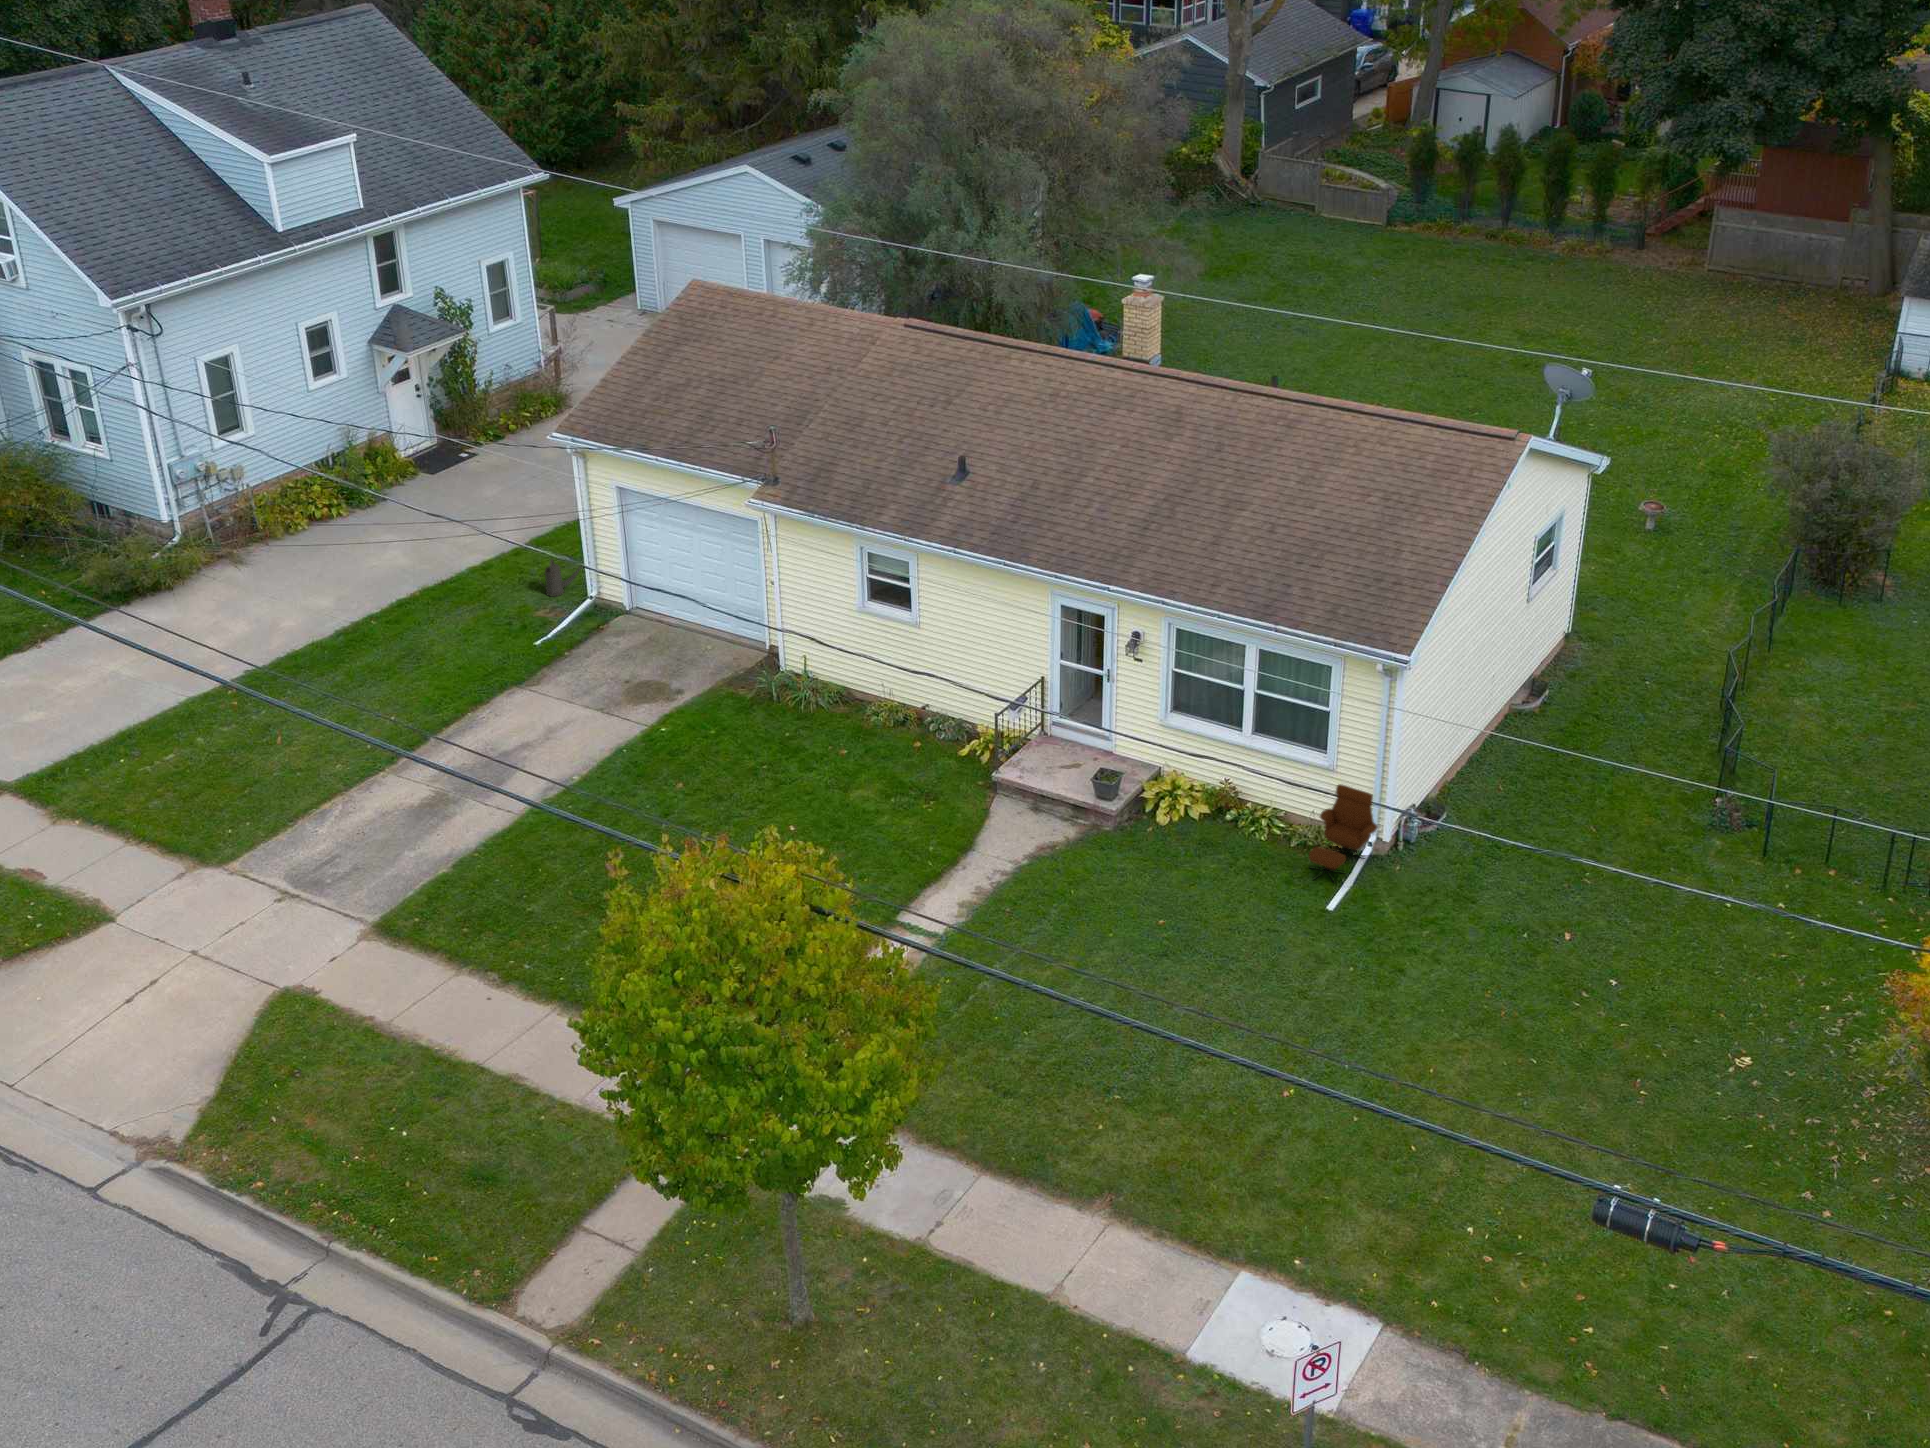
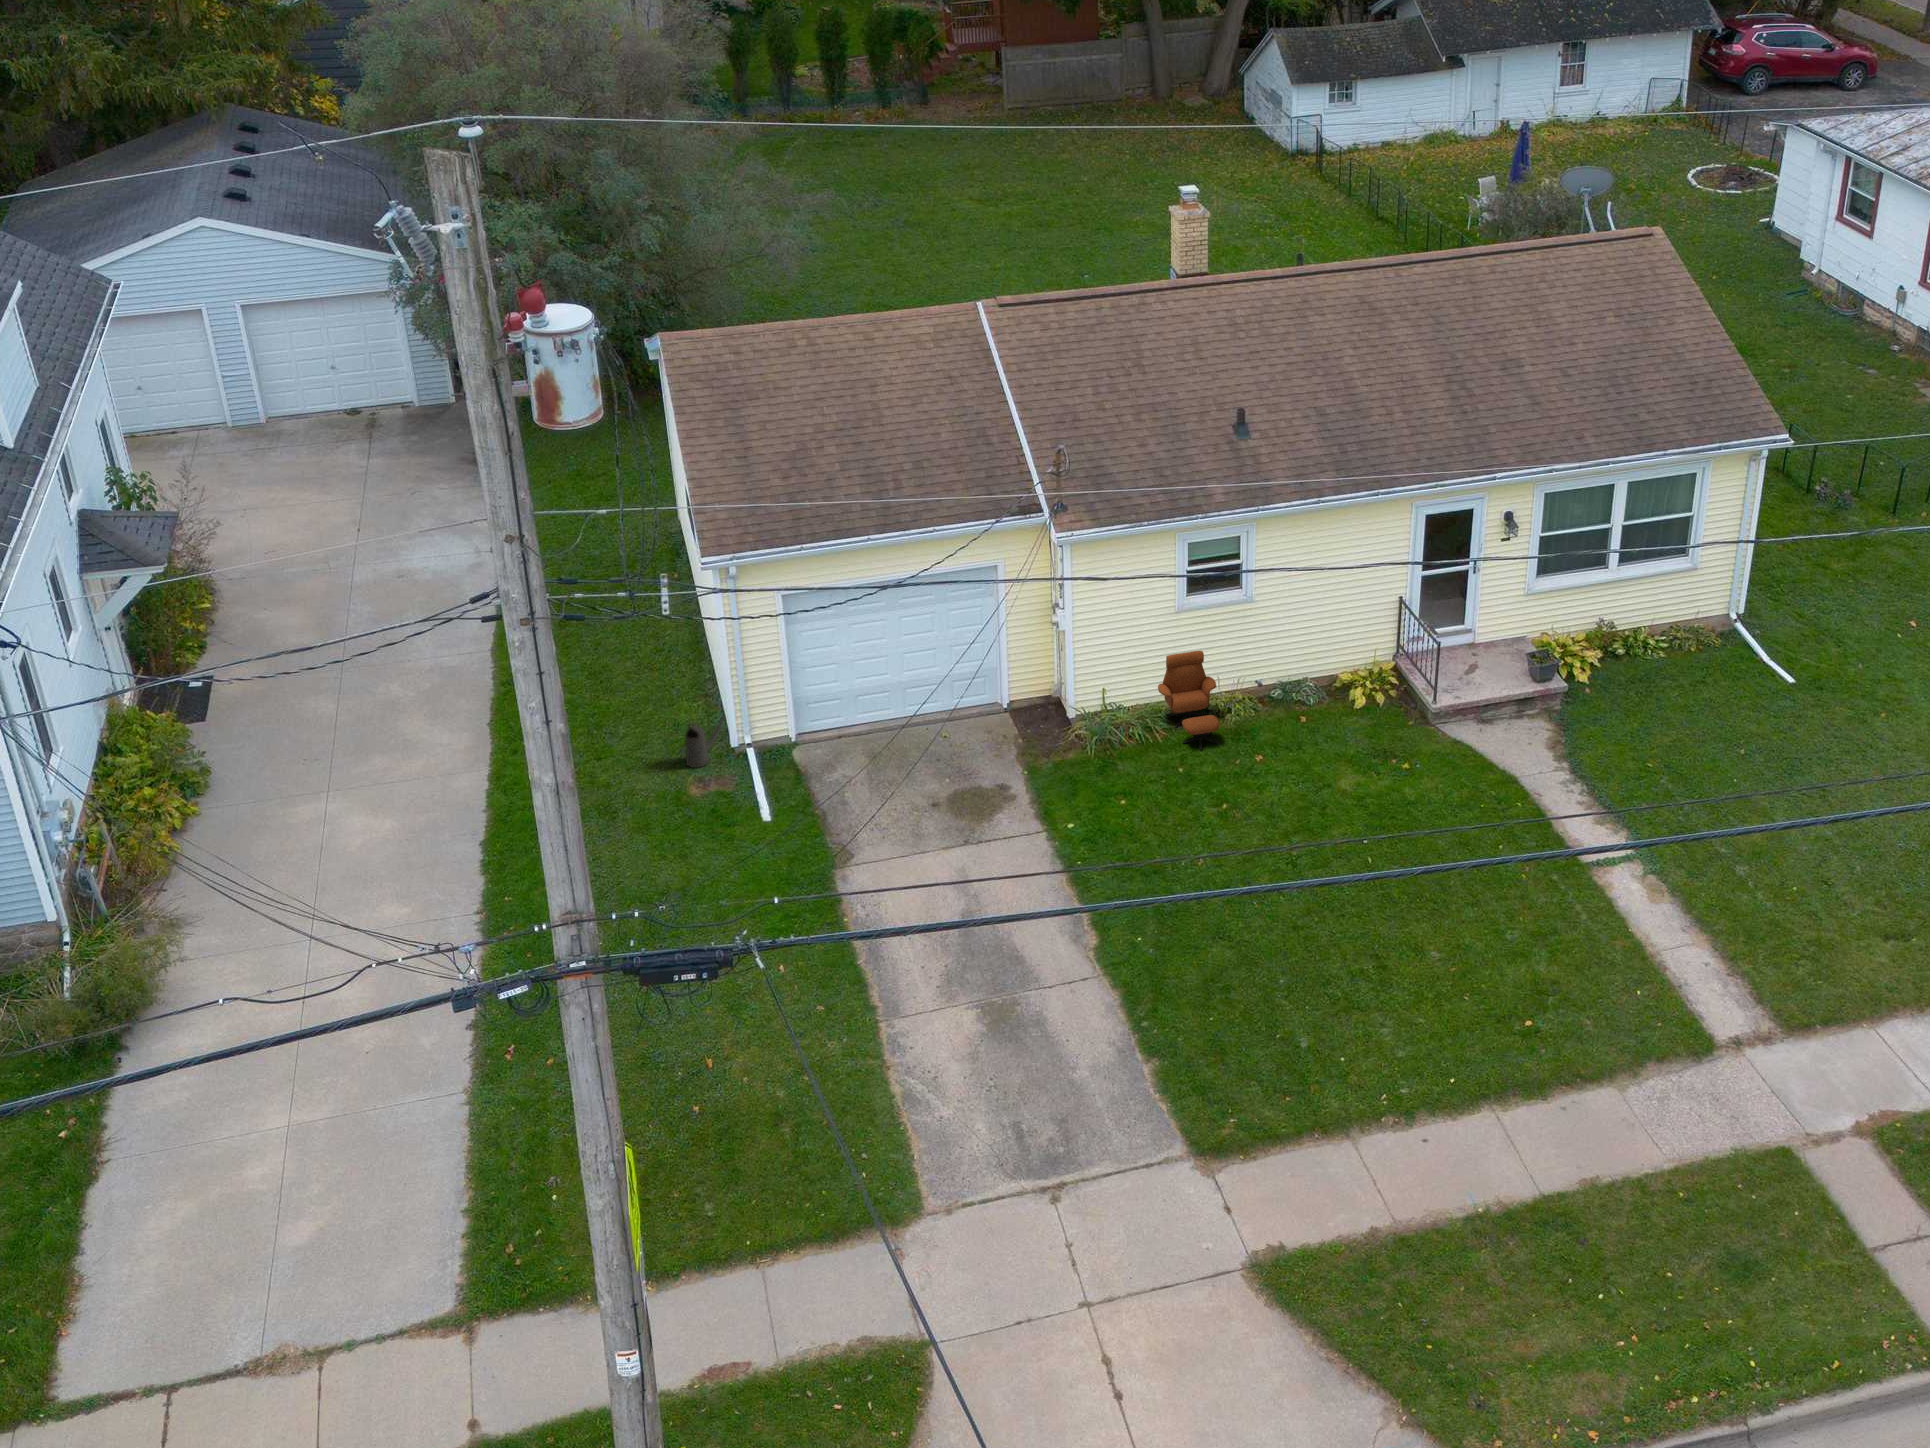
lounge chair: present [1309,784,1377,882] -> present [1158,651,1219,751]

